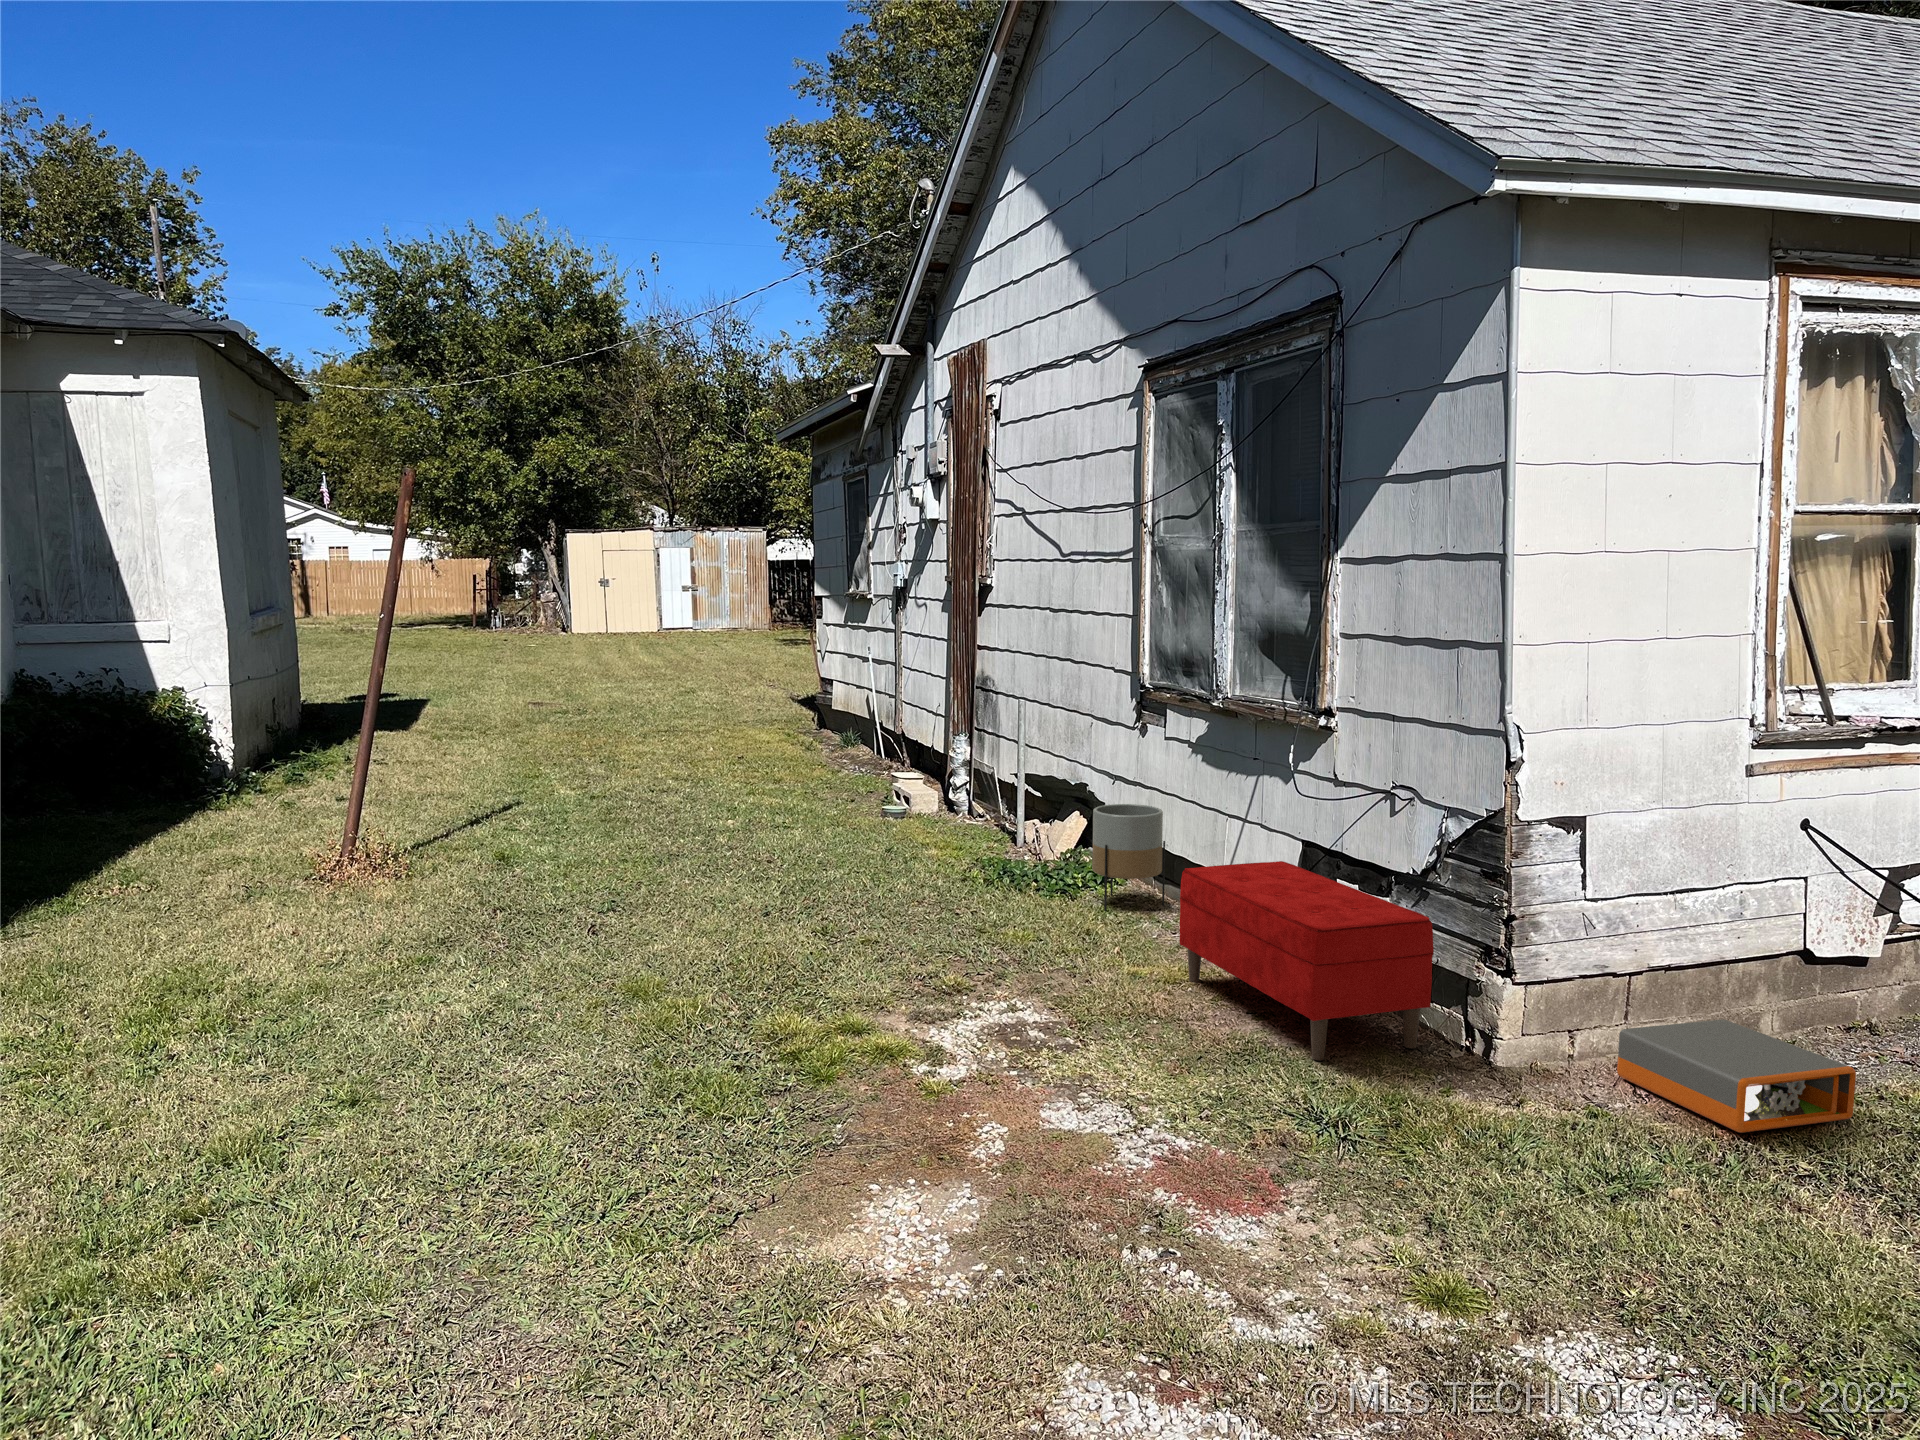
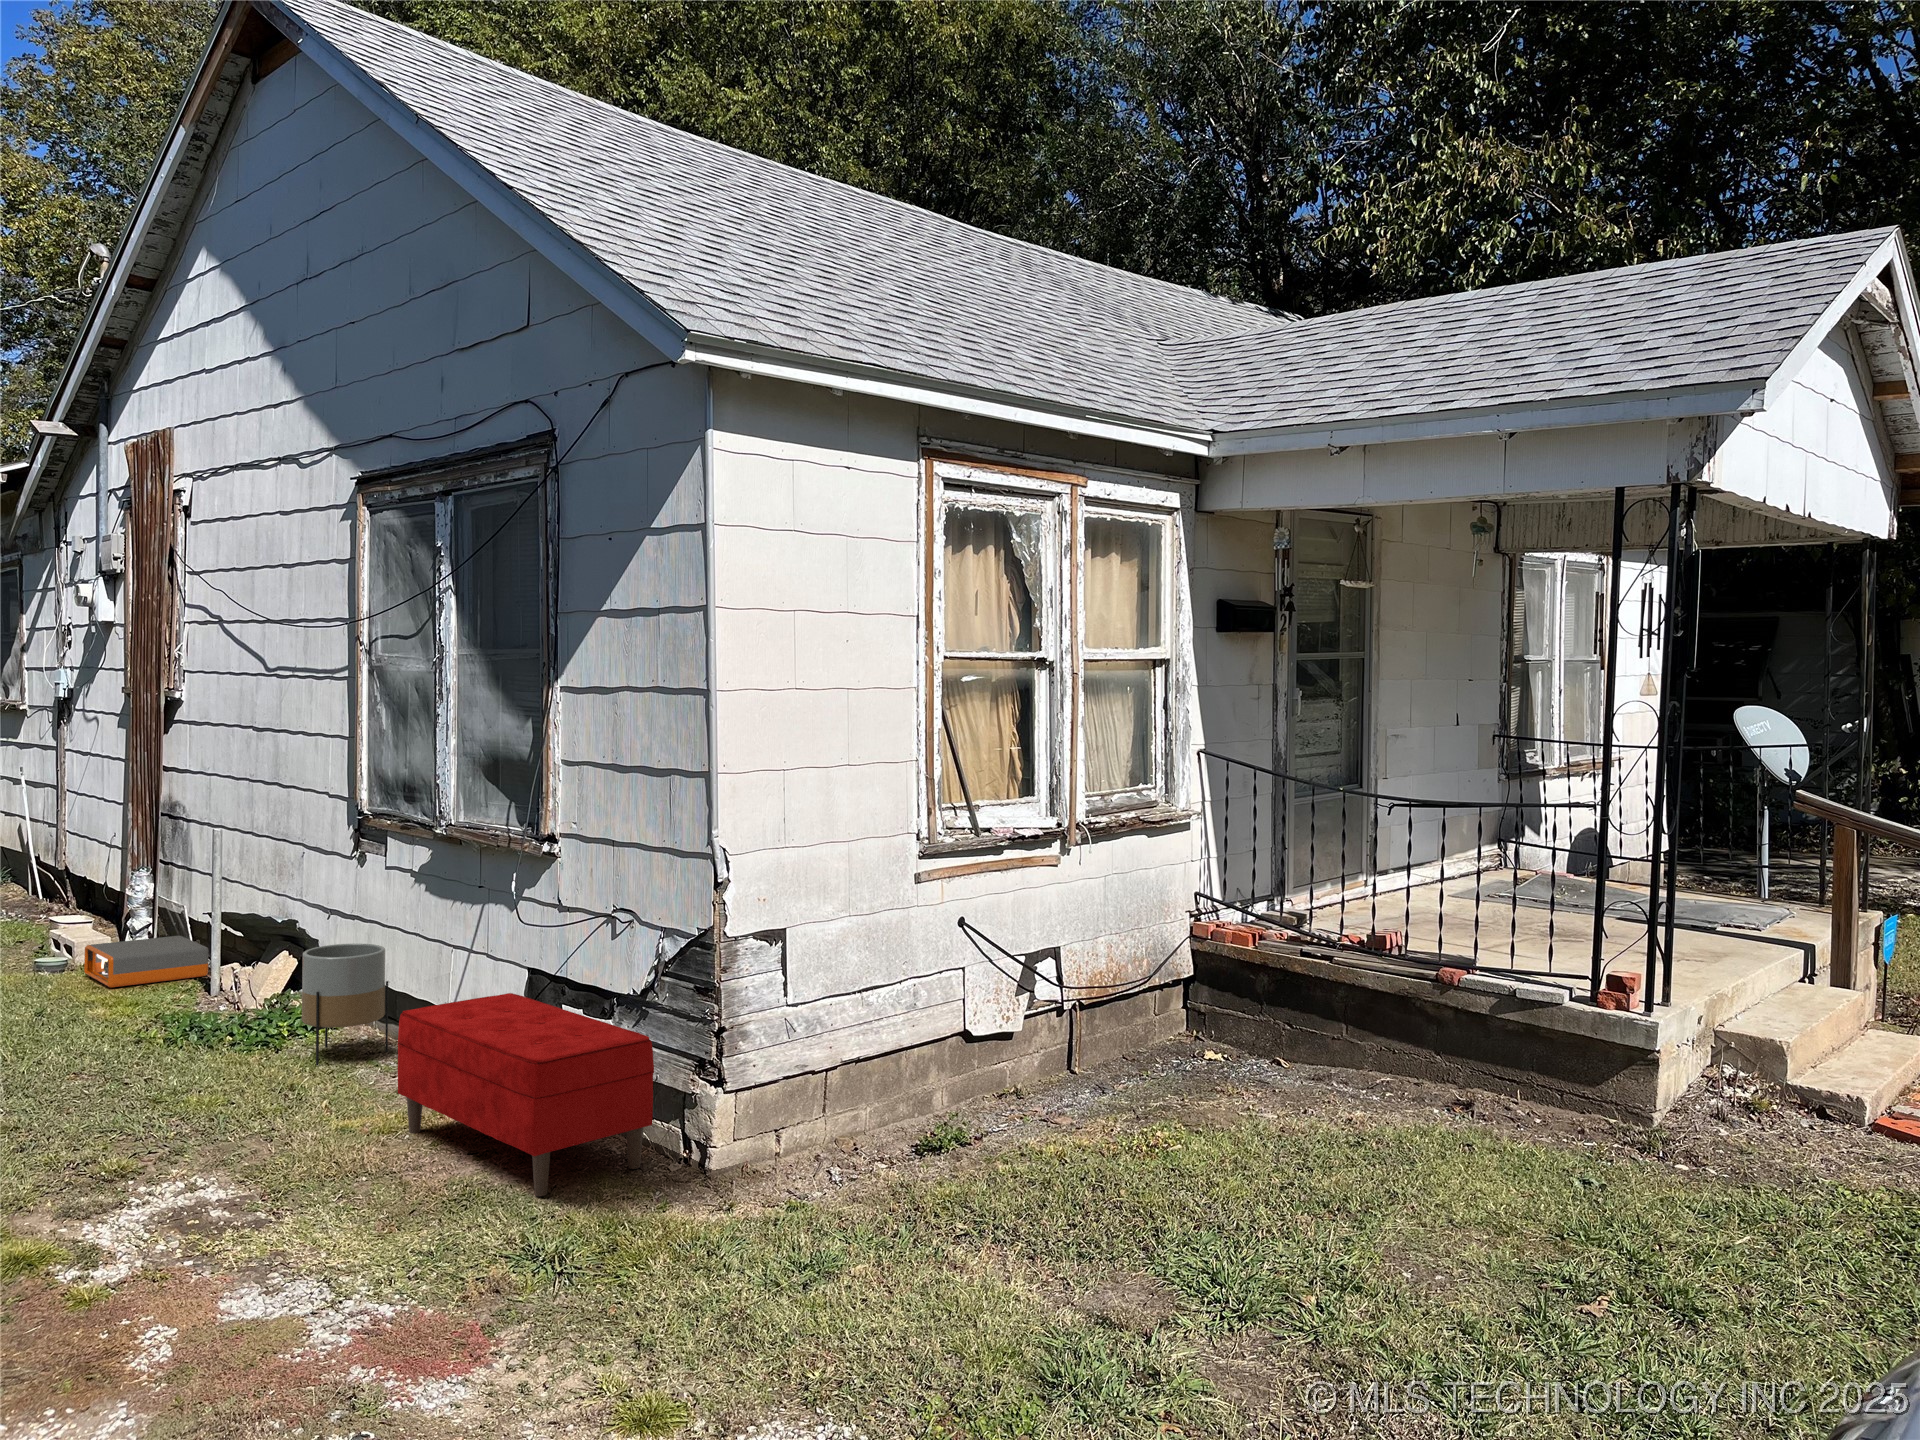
storage box: present [1617,1019,1856,1133] -> present [84,936,209,987]

